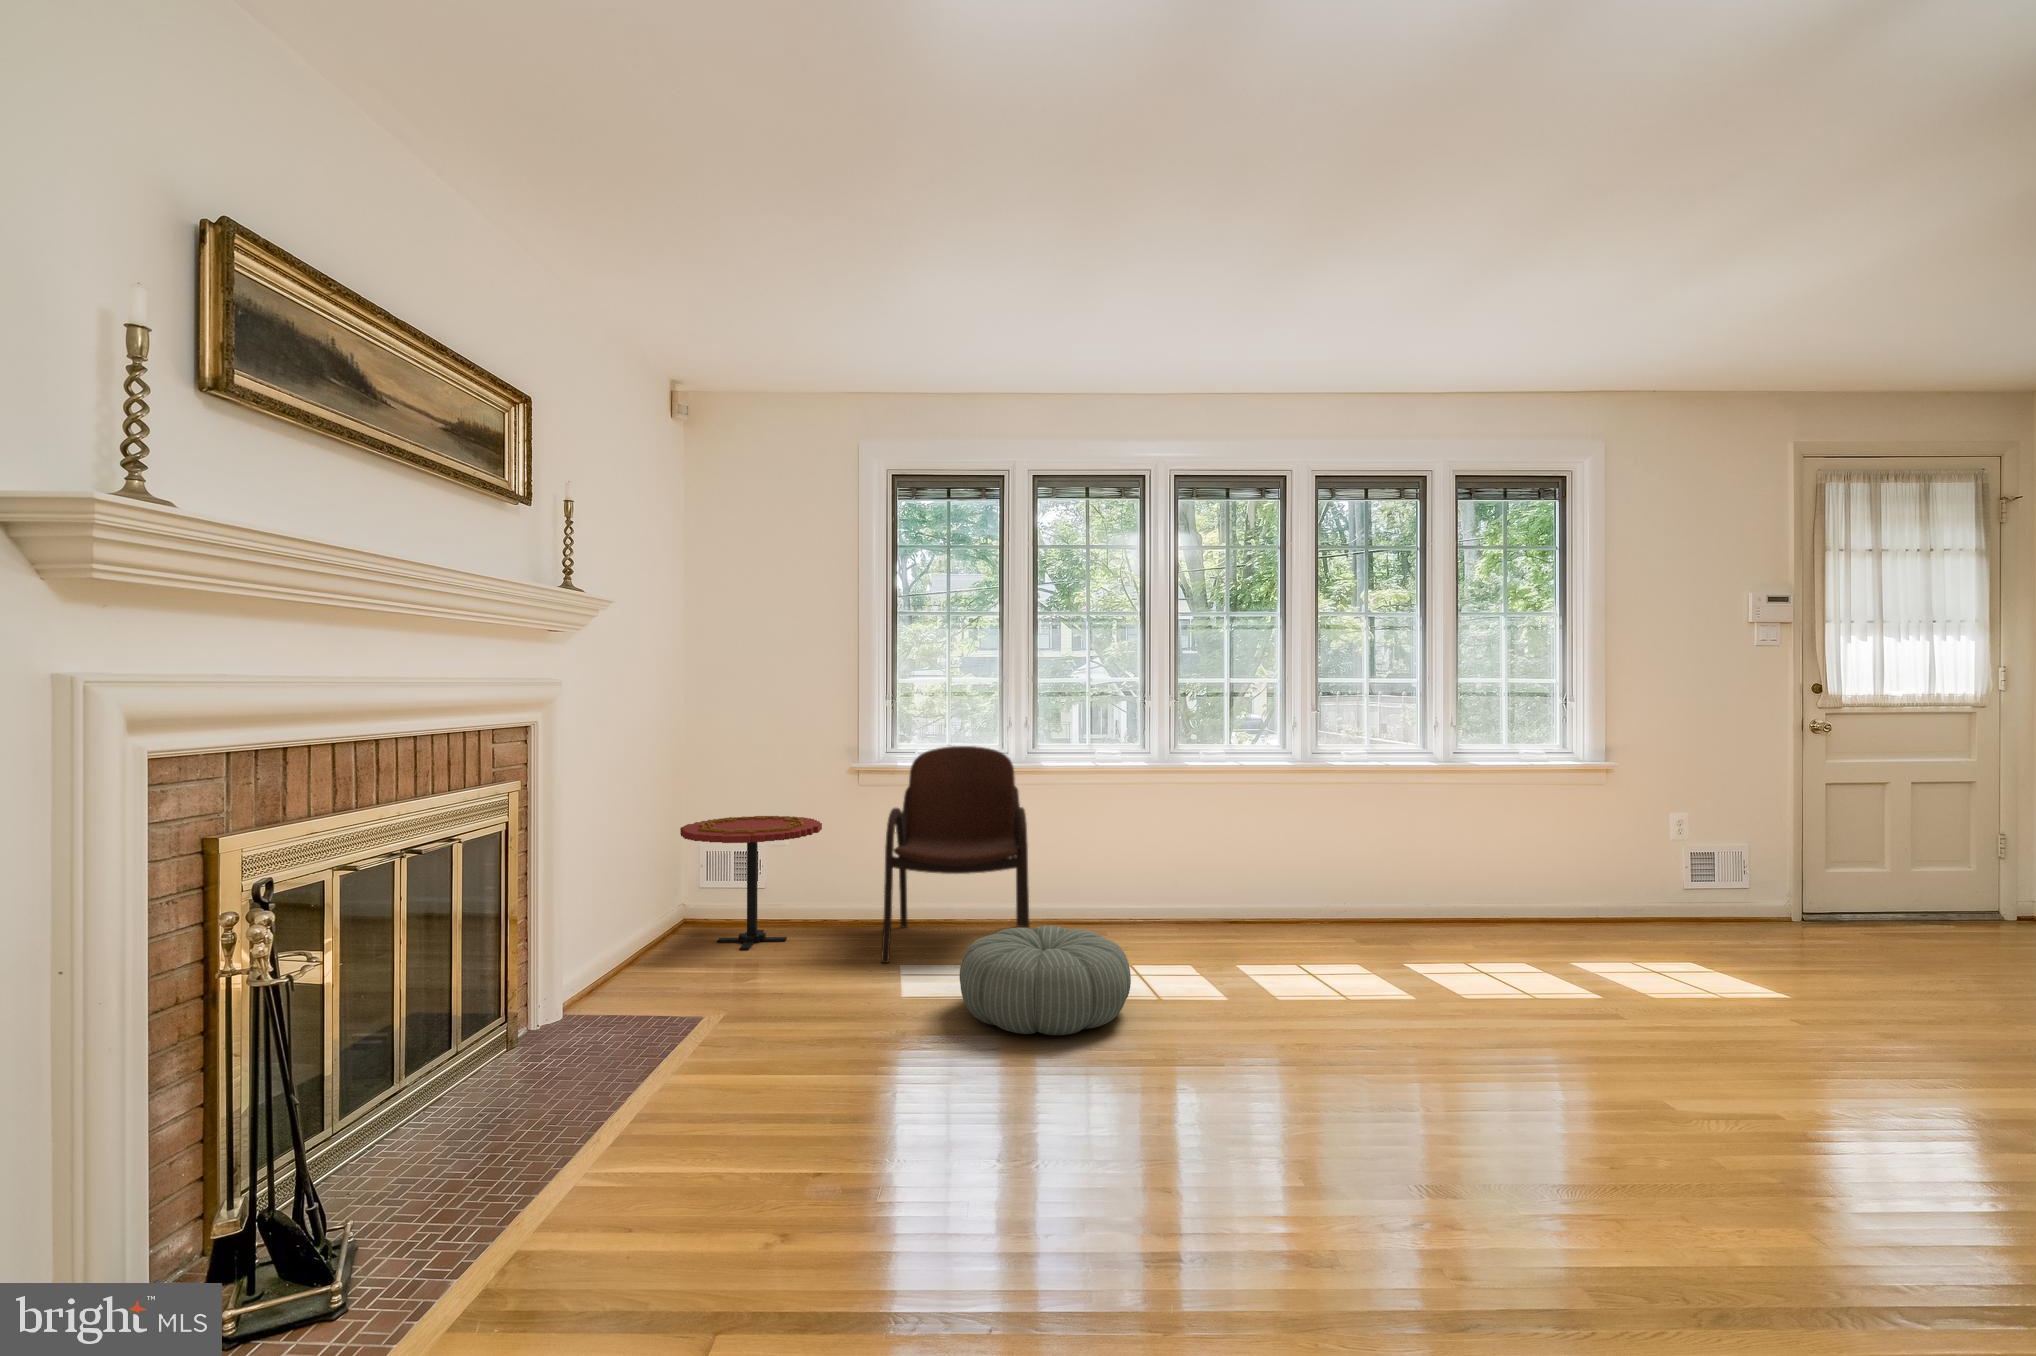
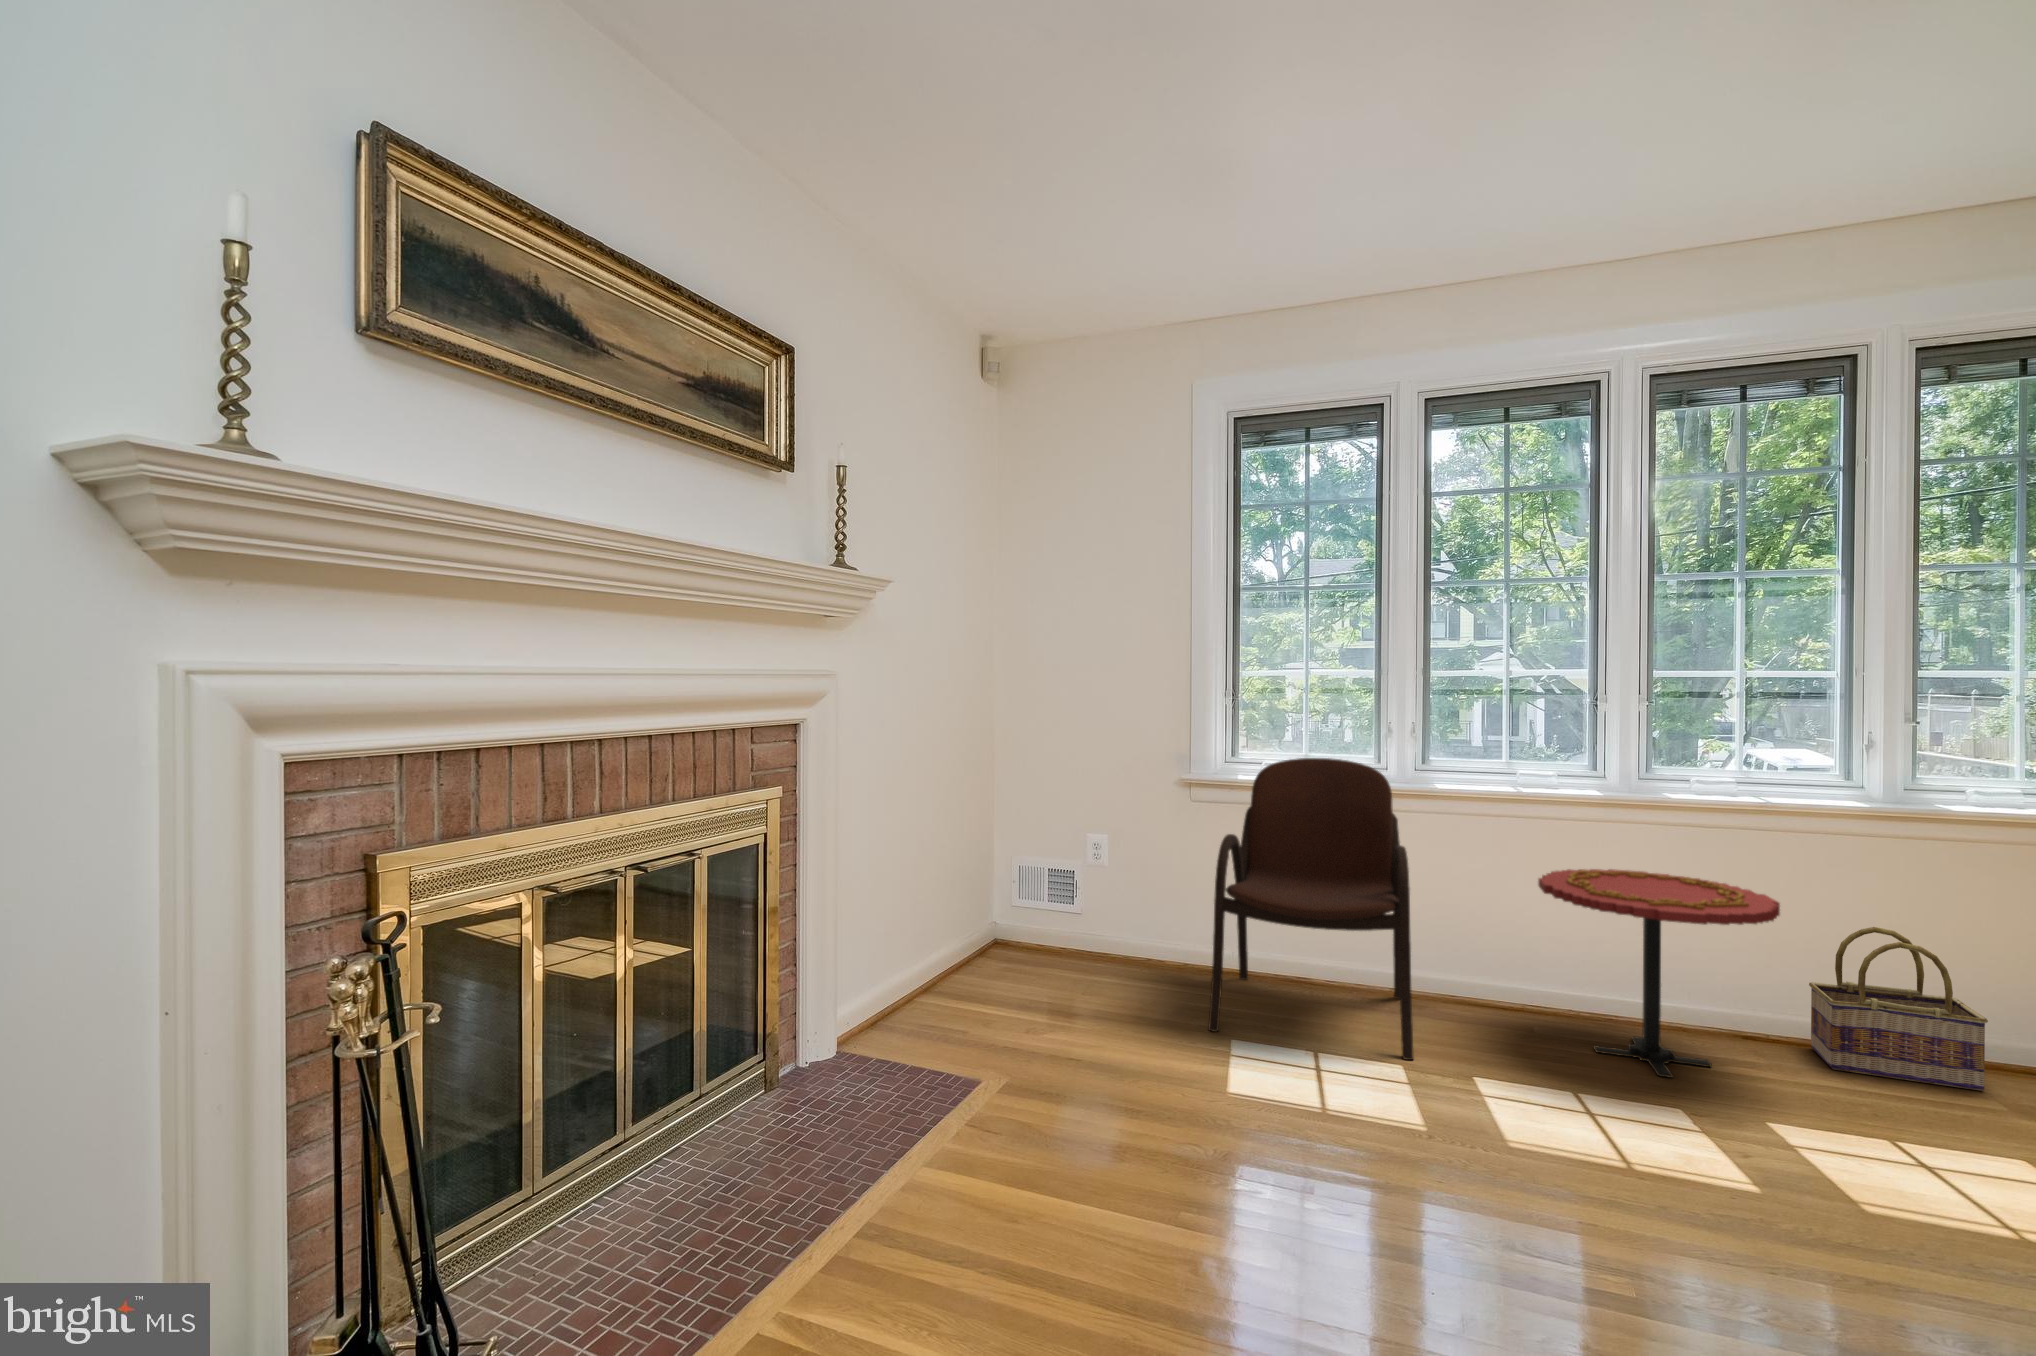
side table: present [680,816,822,950] -> present [1538,869,1780,1078]
basket: none [1270,841,1356,934] -> present [1809,927,1988,1090]
pouf: present [960,926,1131,1035] -> none [1306,1022,1579,1212]

